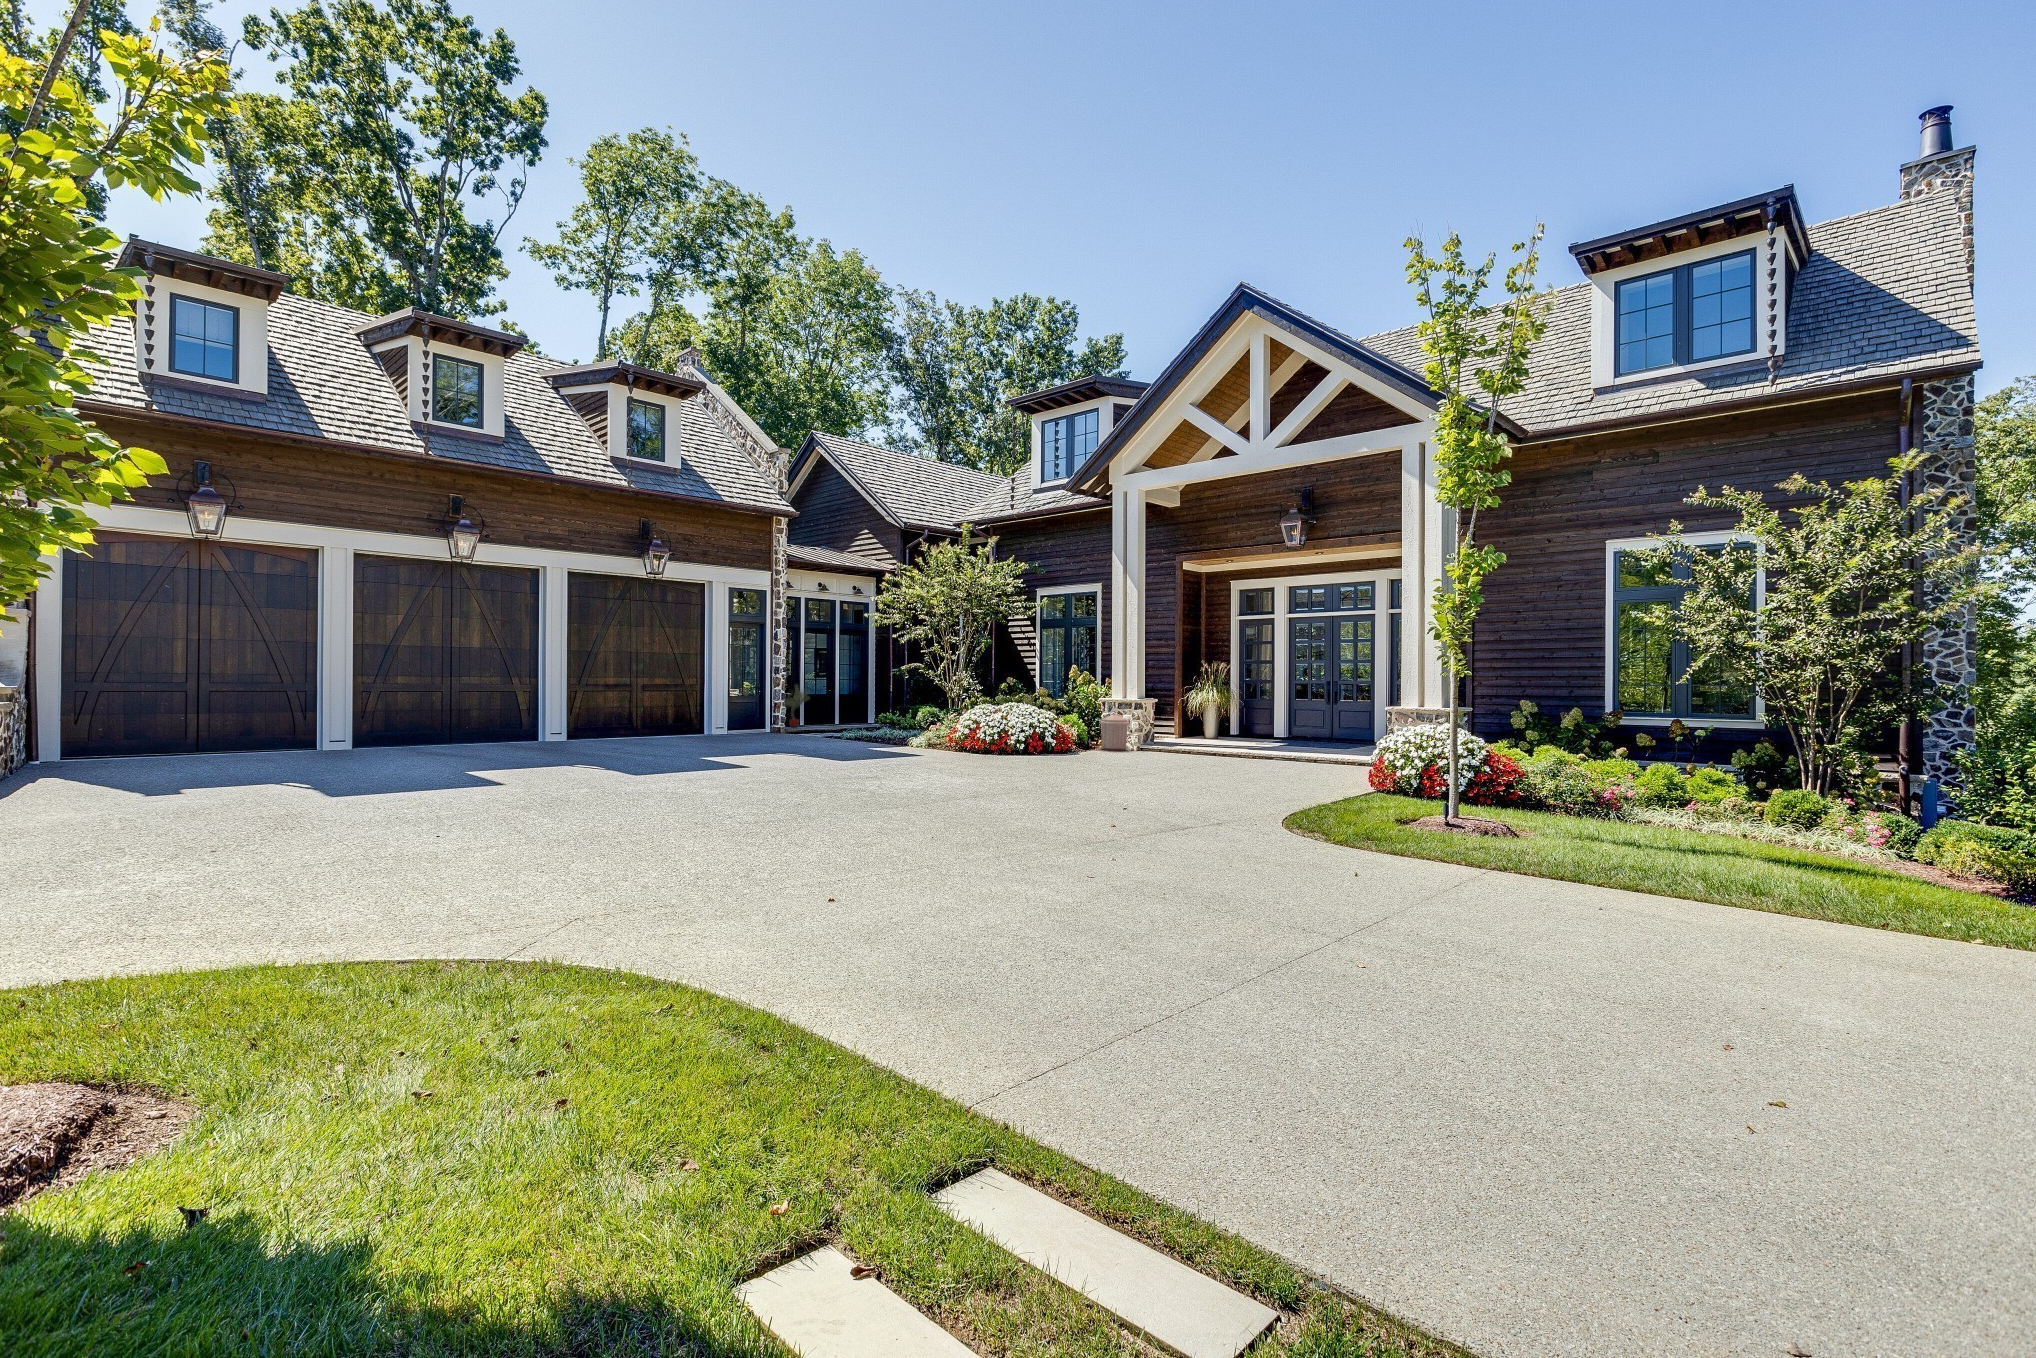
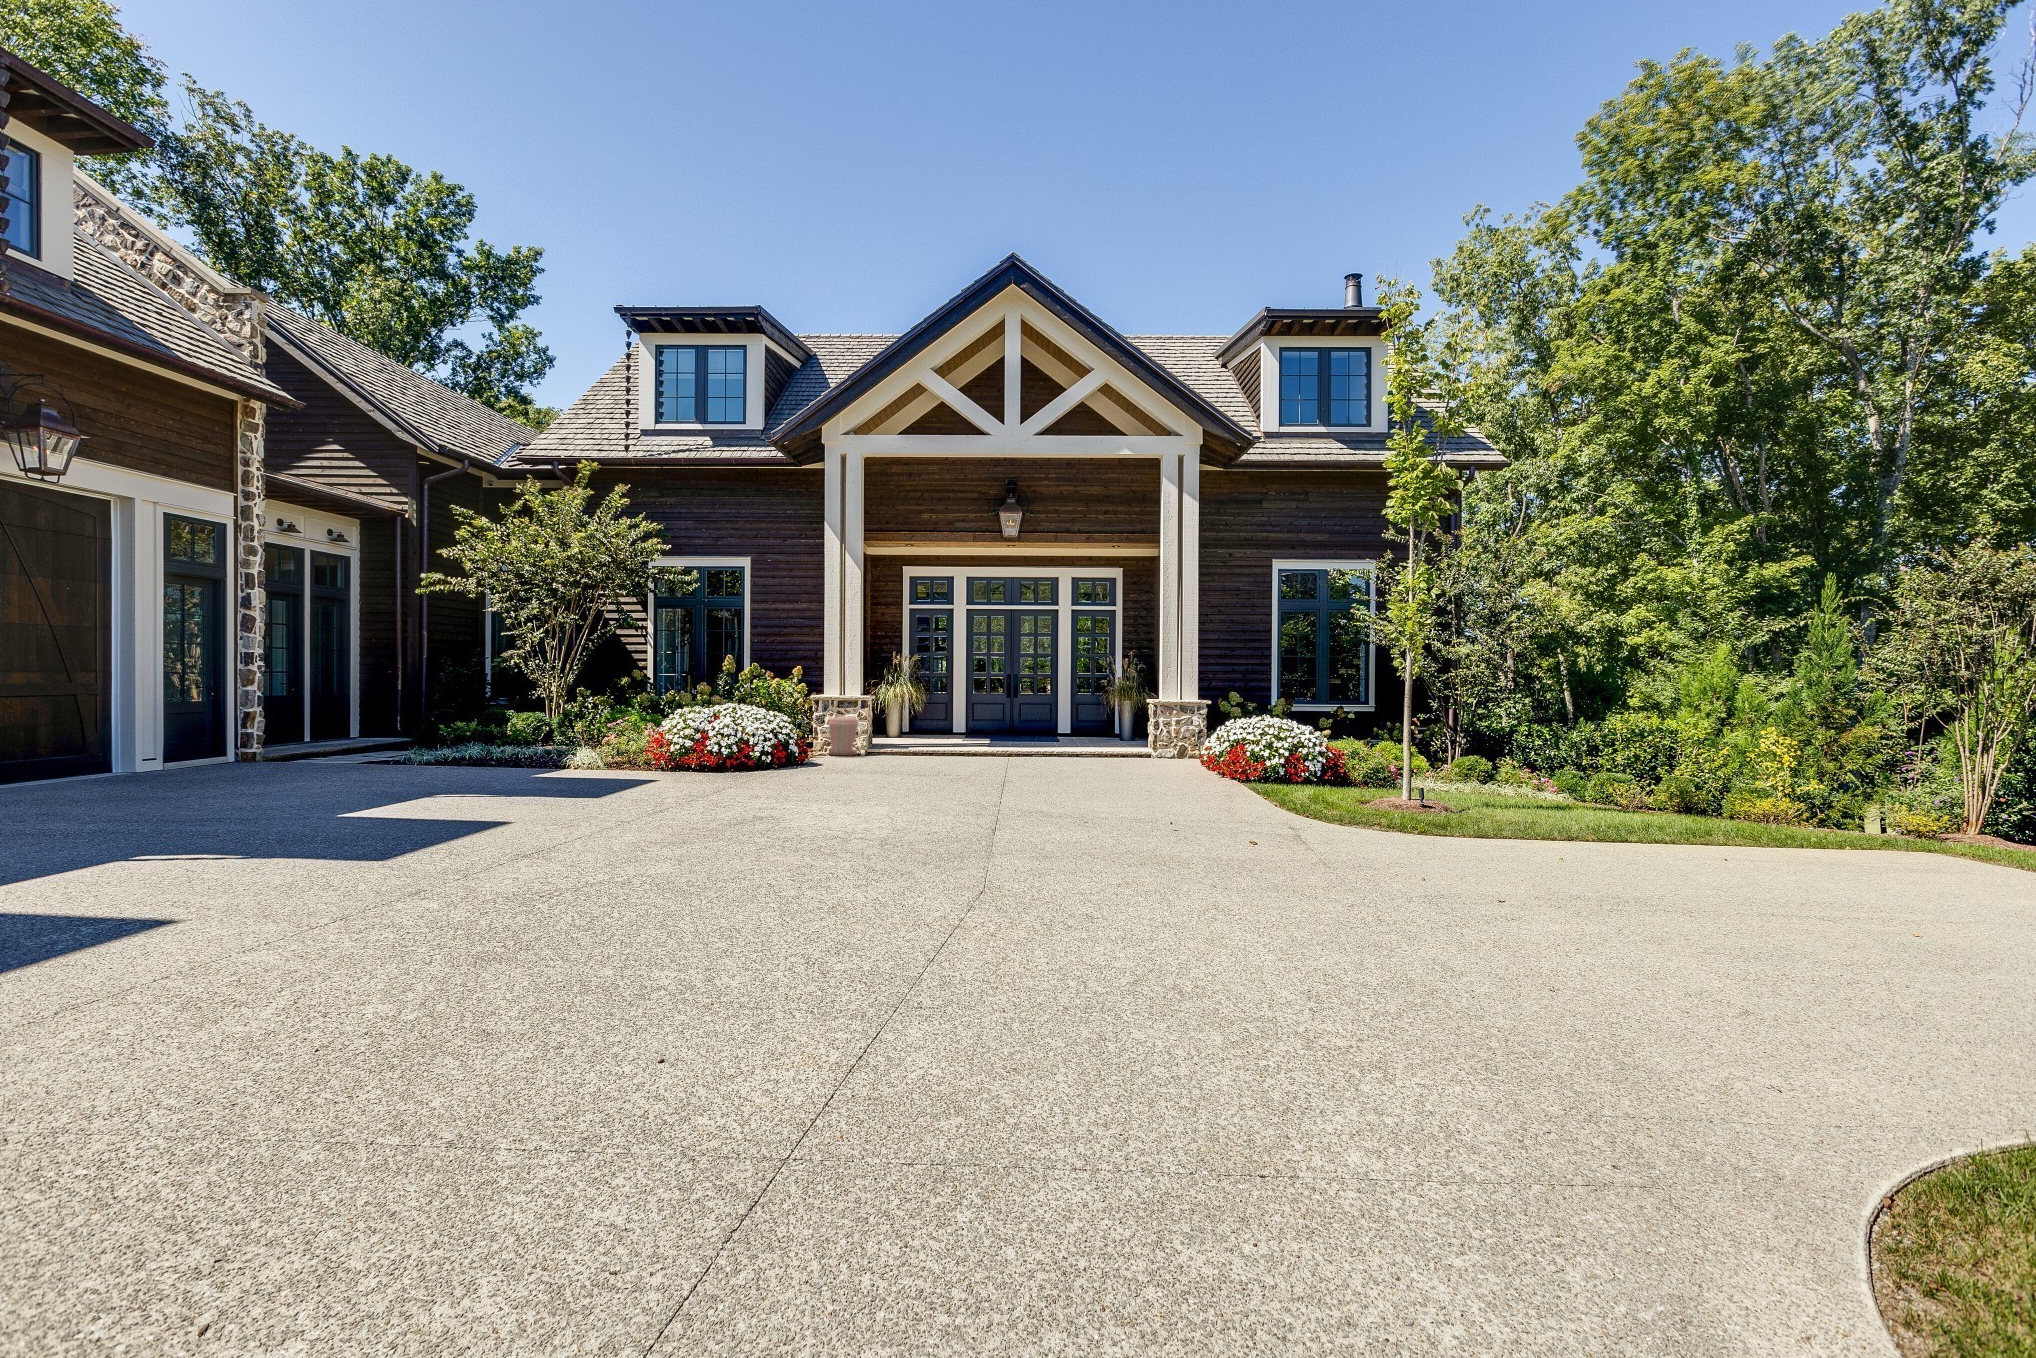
potted tree: present [782,686,809,727] -> none [257,681,313,753]

